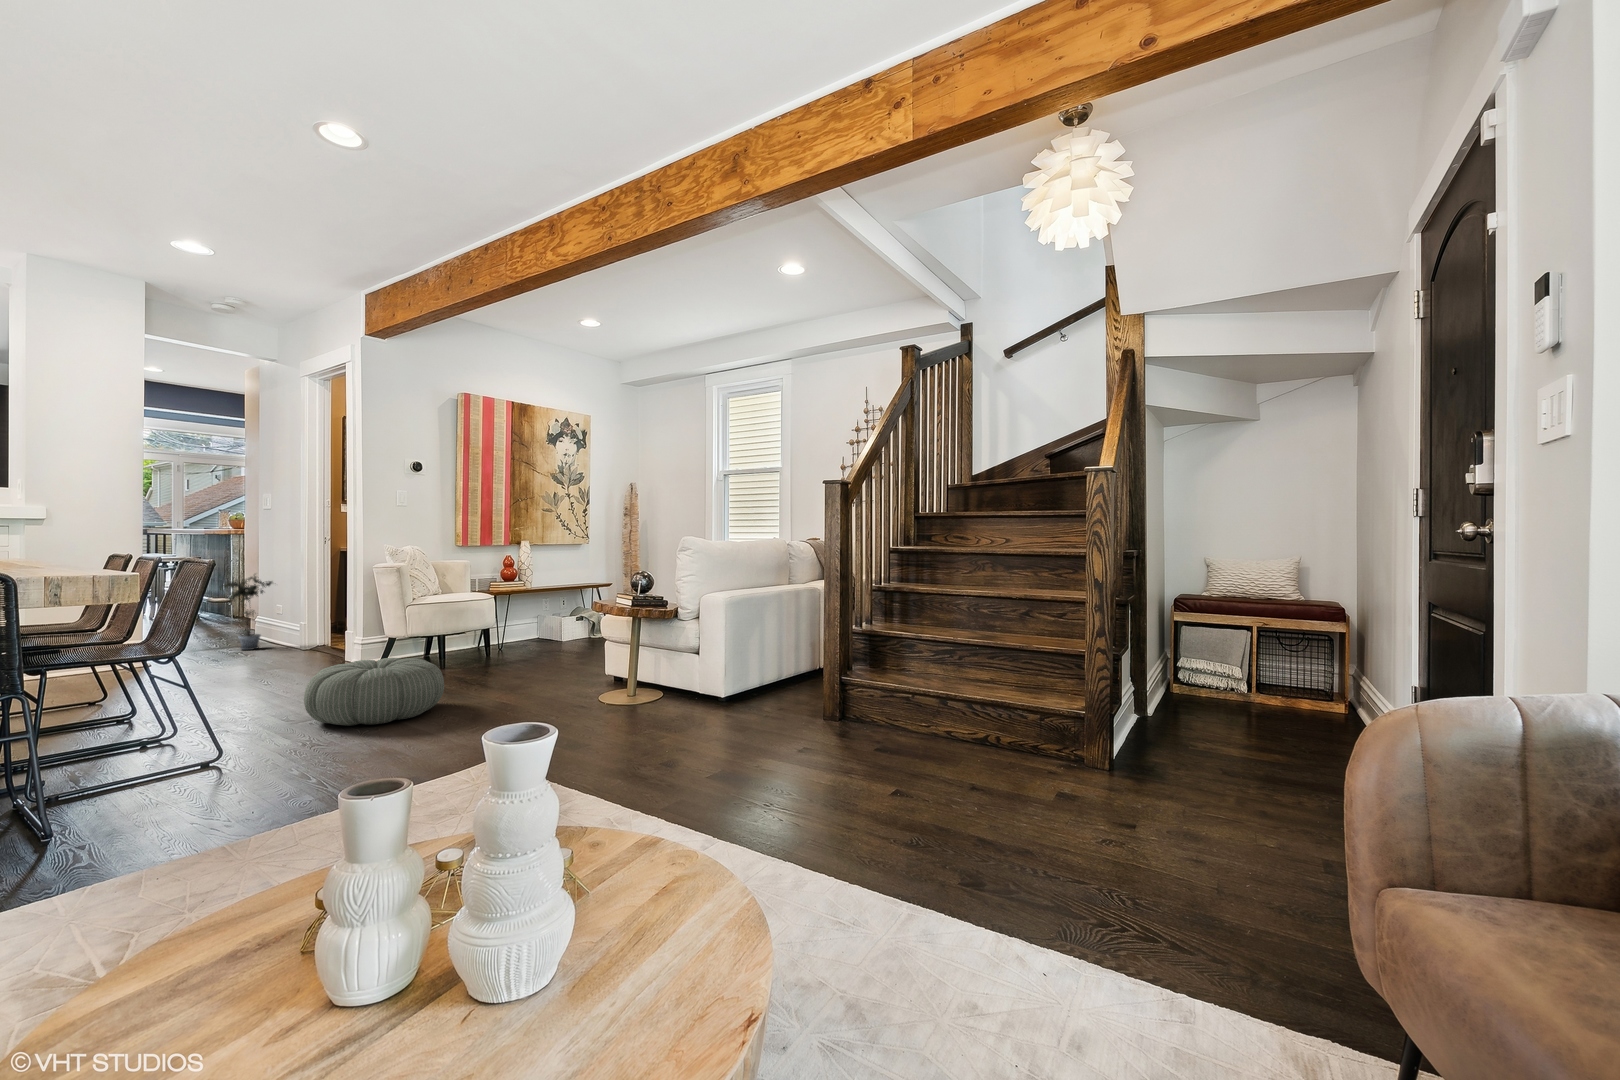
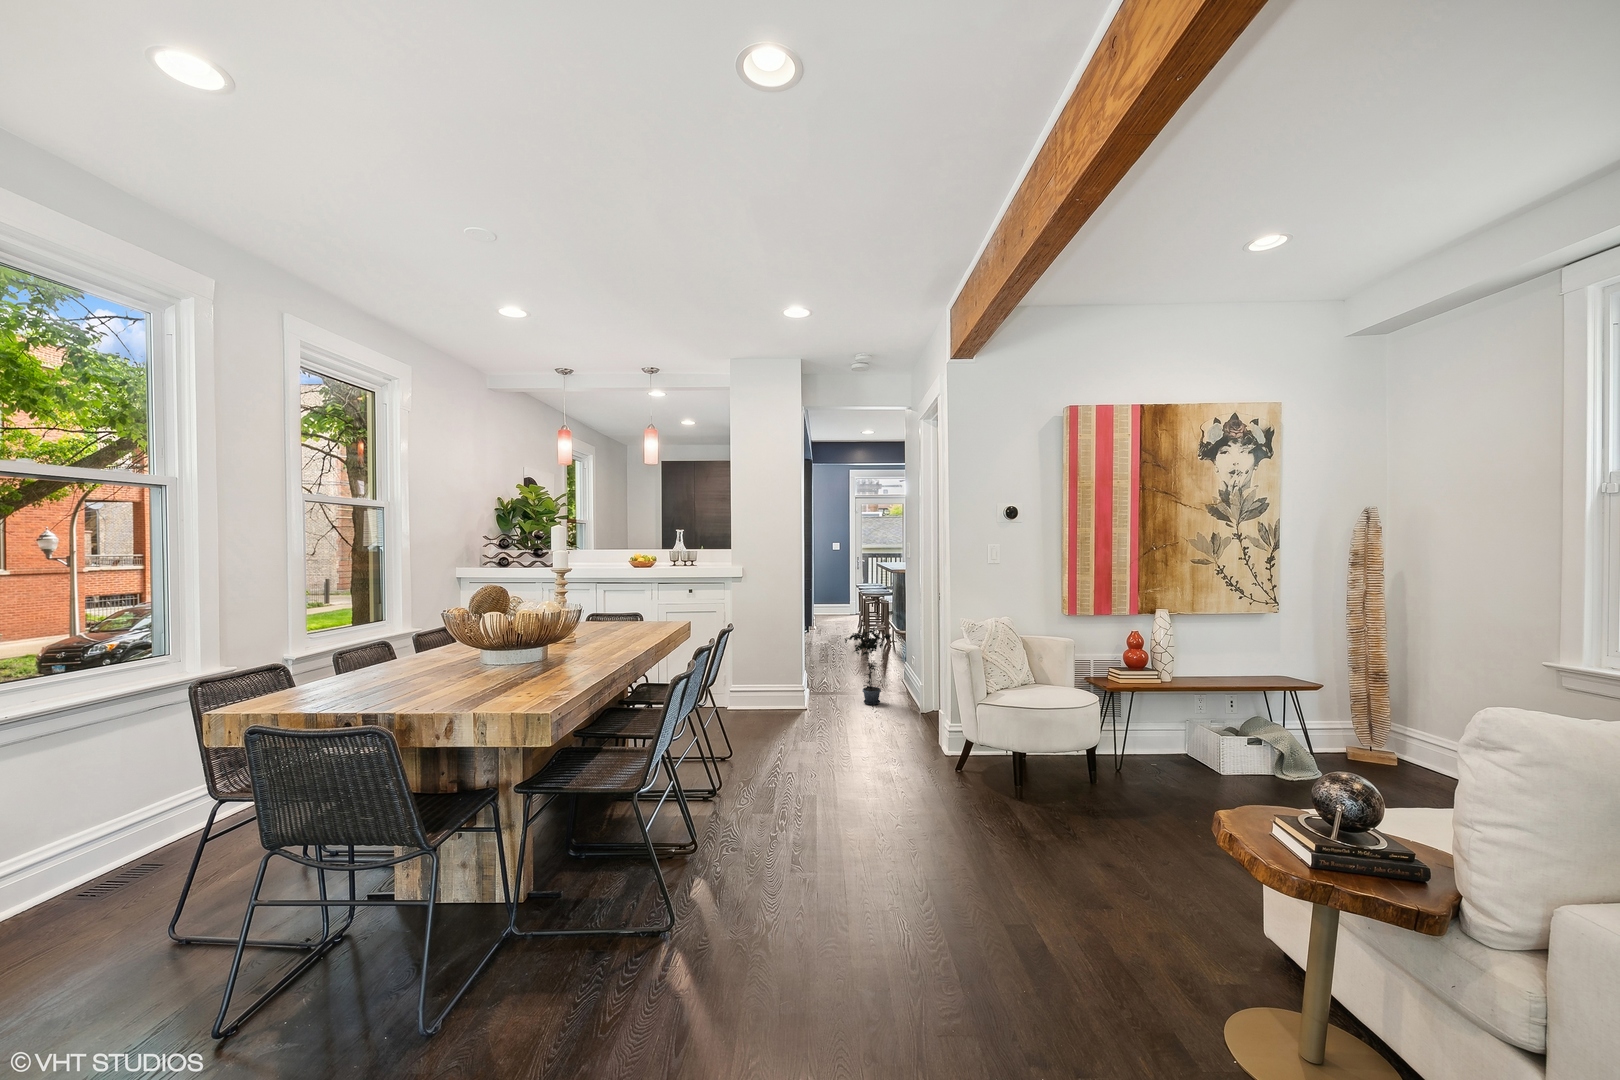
pouf: present [304,658,444,726] -> none [762,825,941,970]

